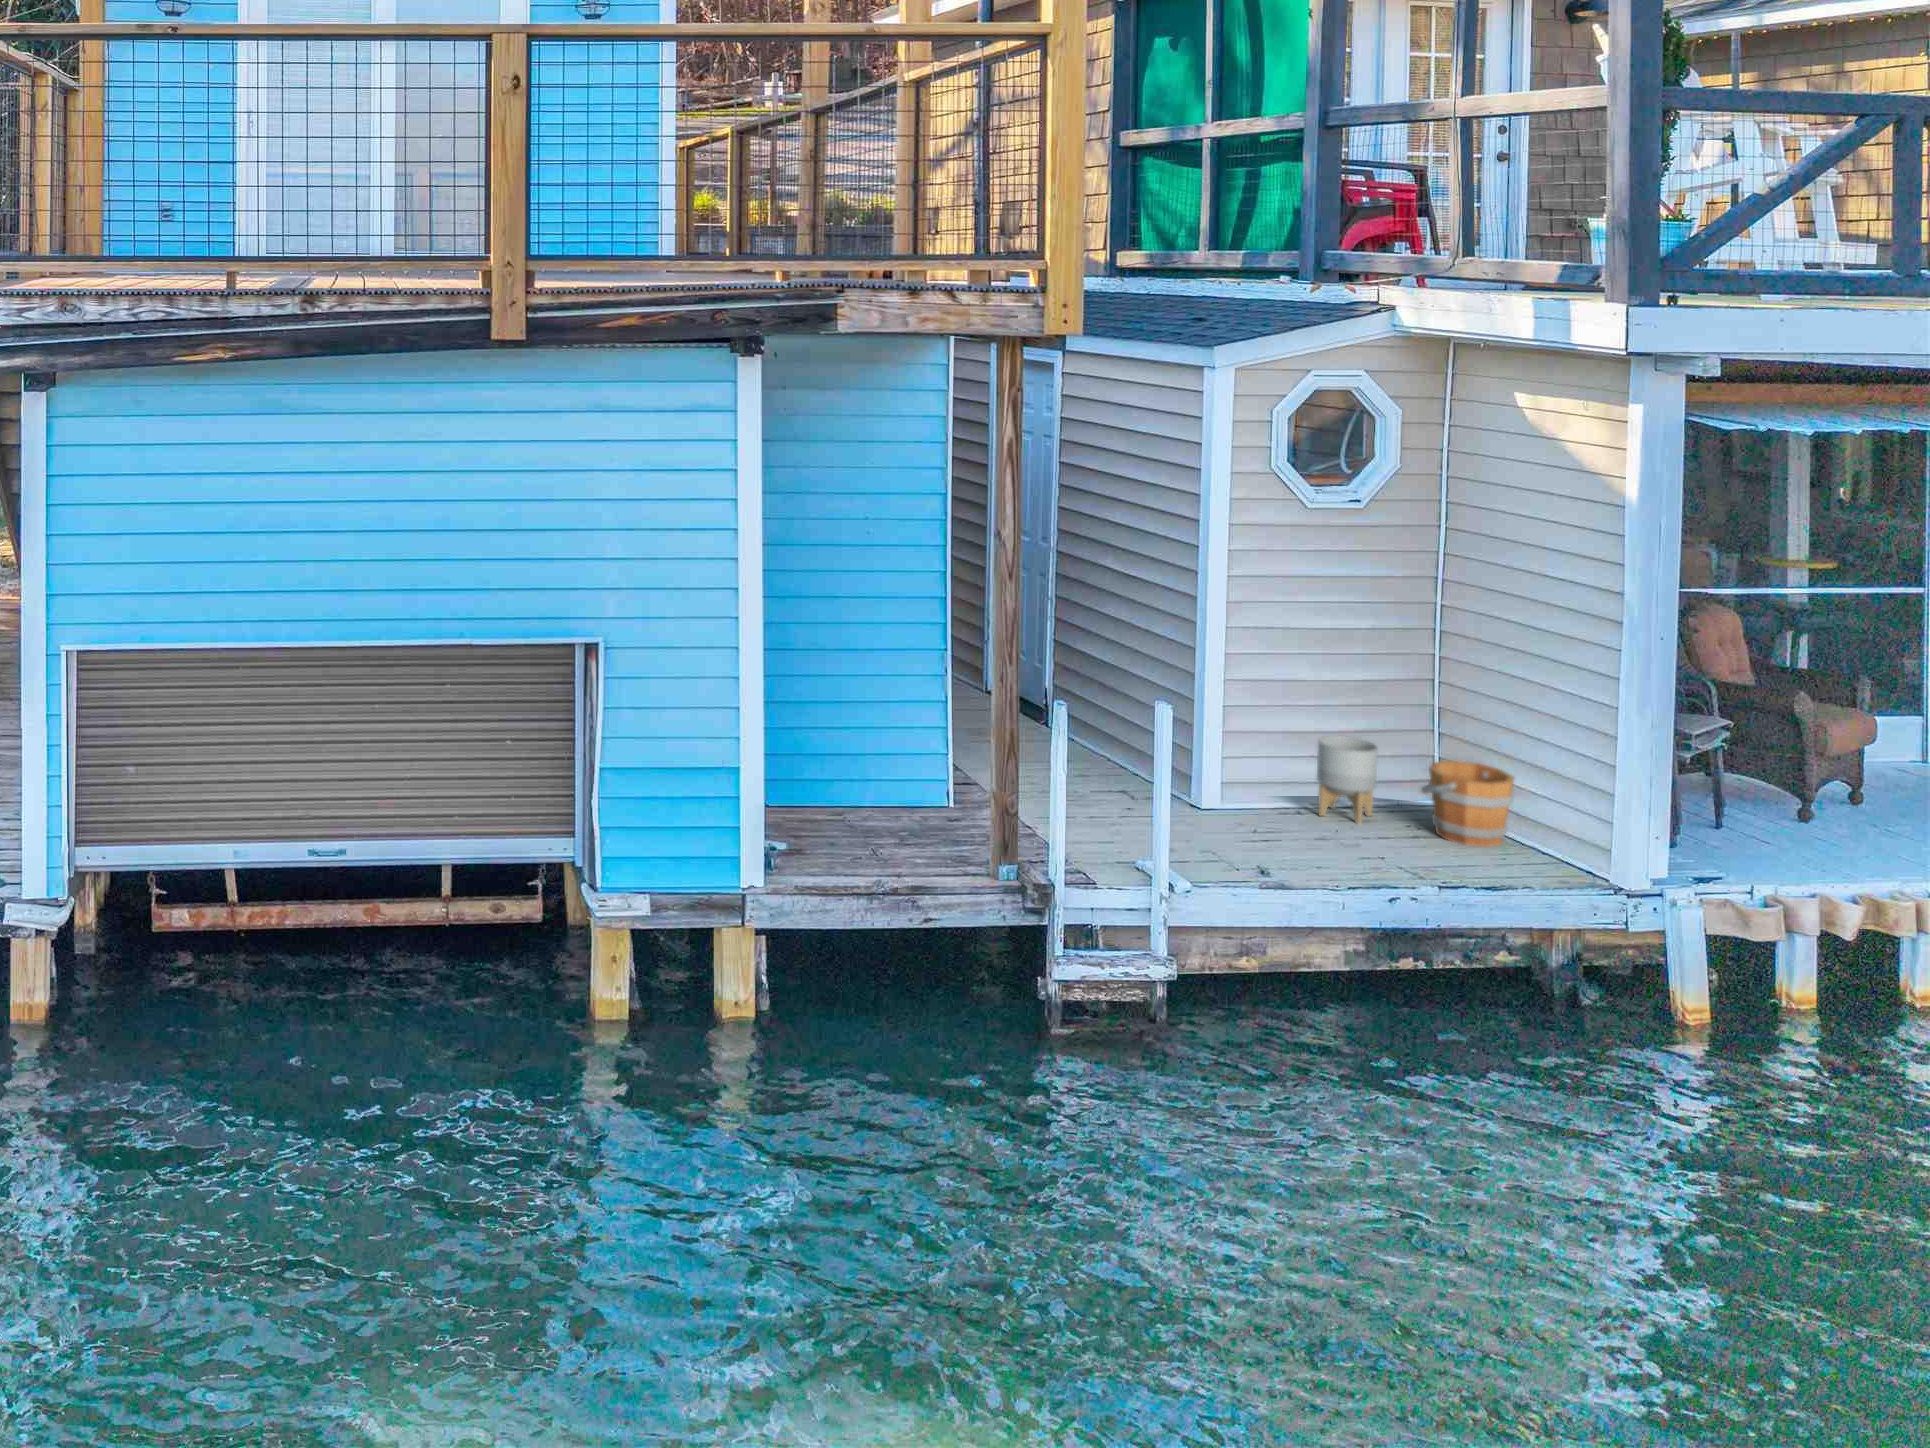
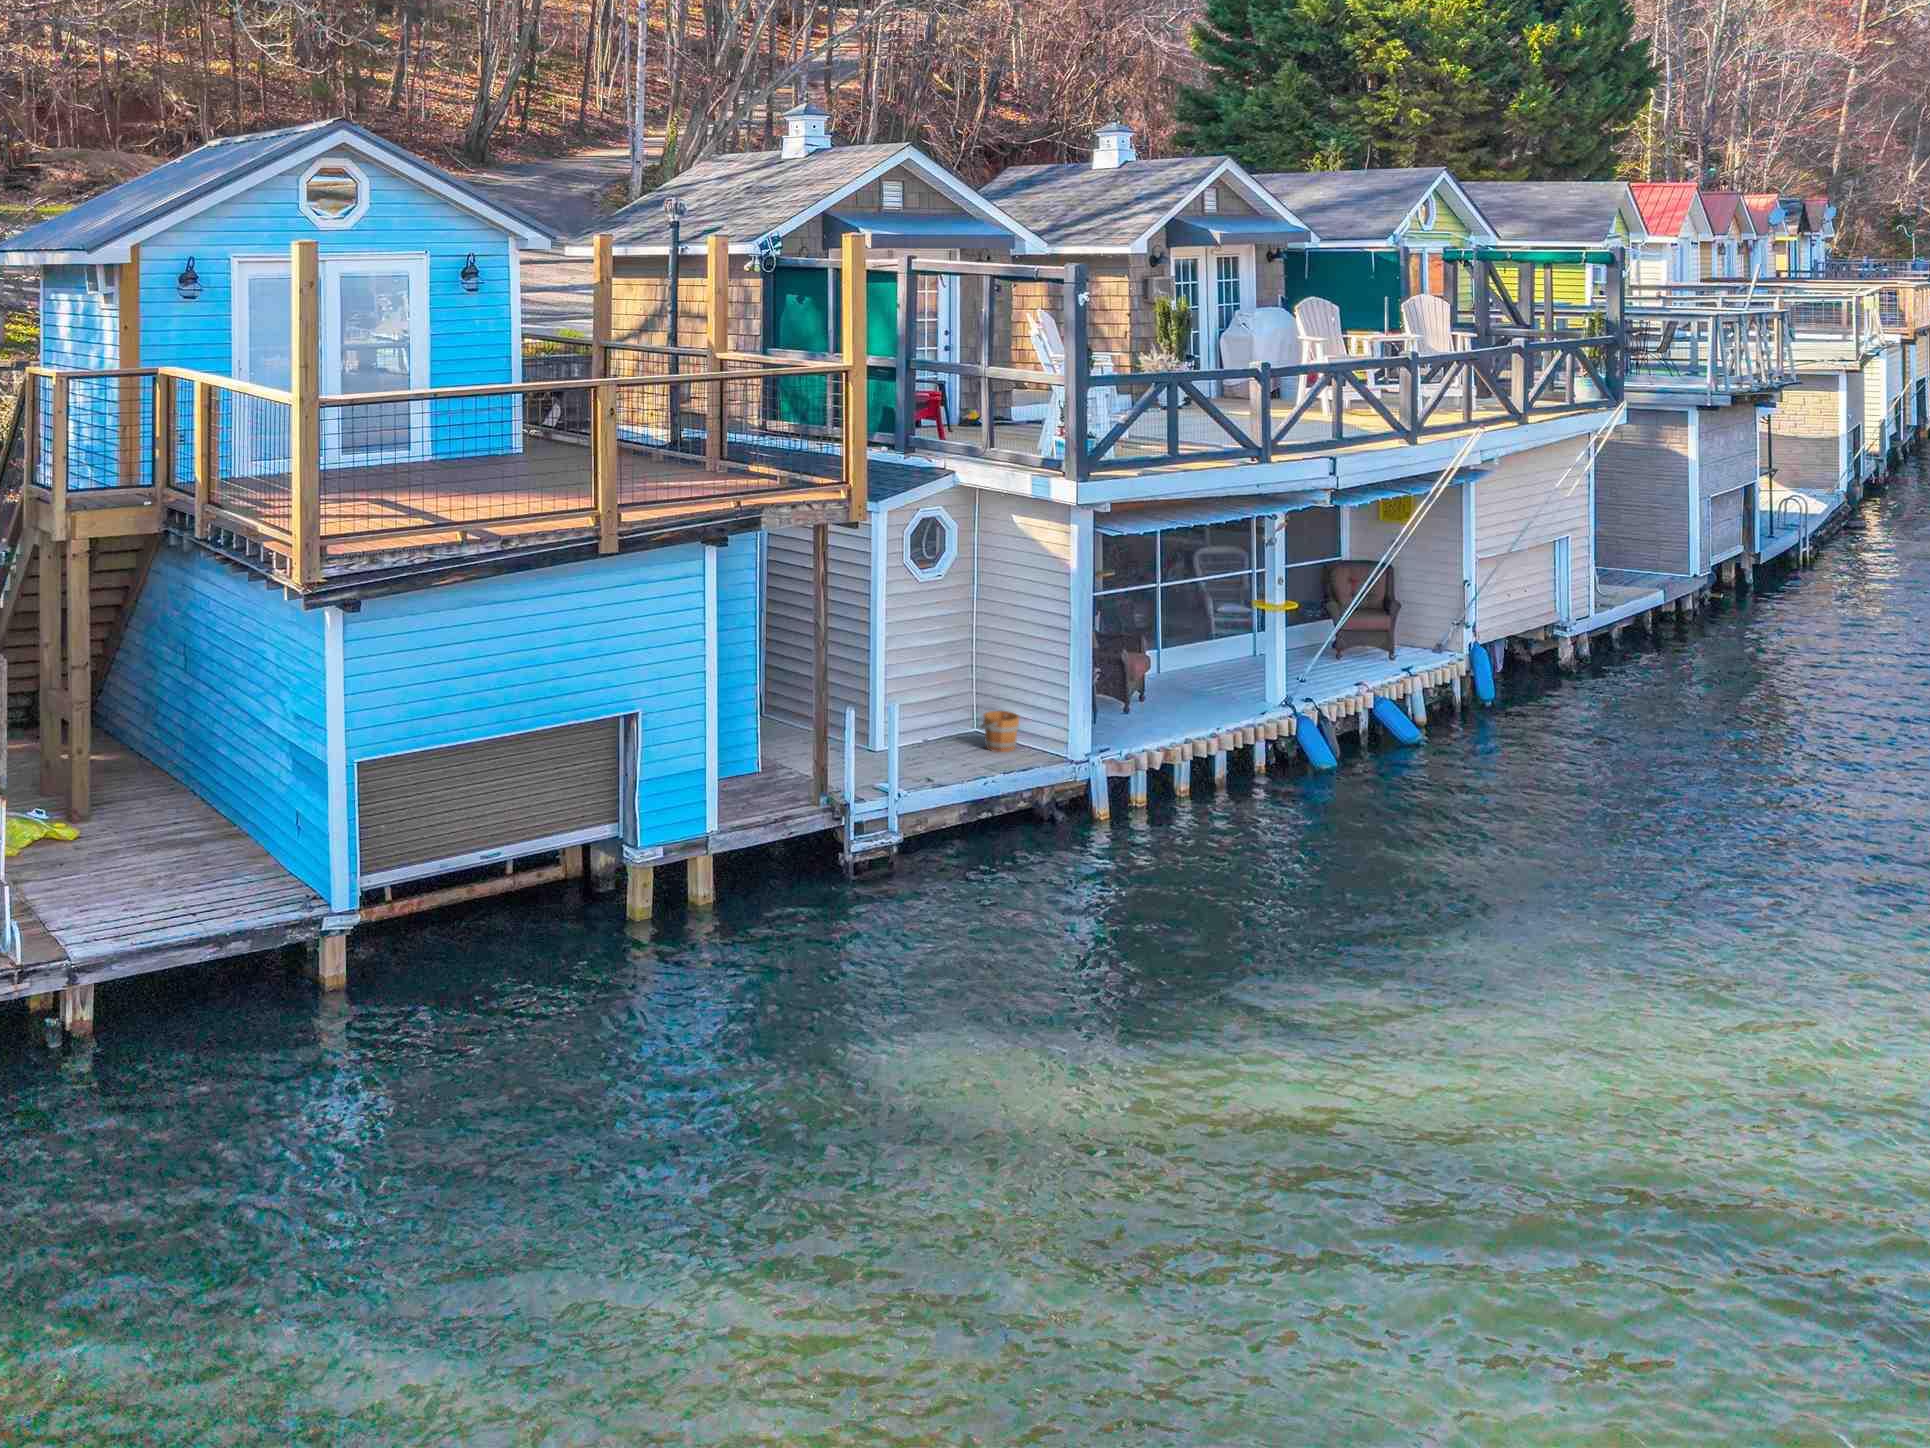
planter: present [1317,736,1378,824] -> none [931,706,959,750]

